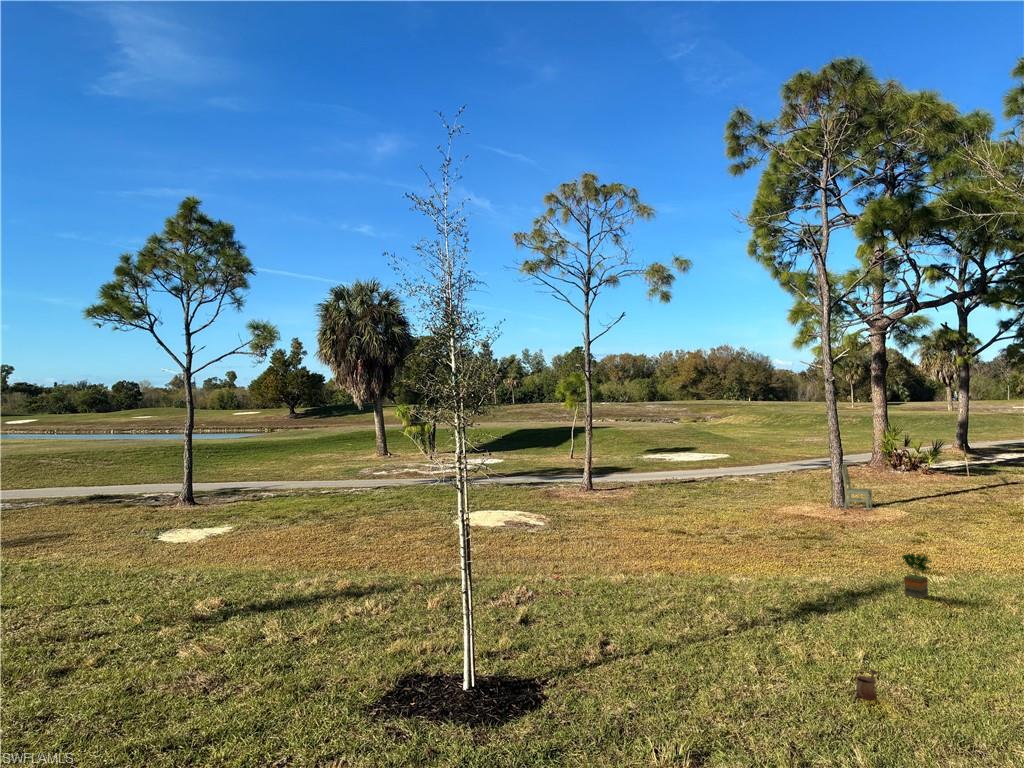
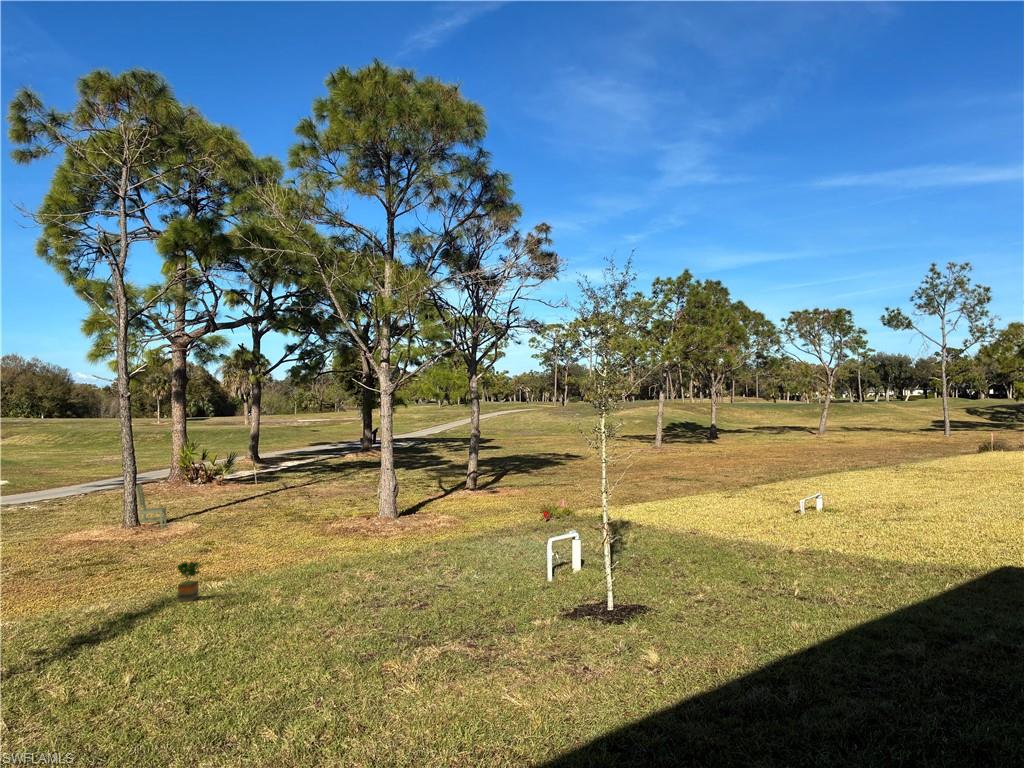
watering can: present [856,669,878,700] -> none [114,675,136,705]

